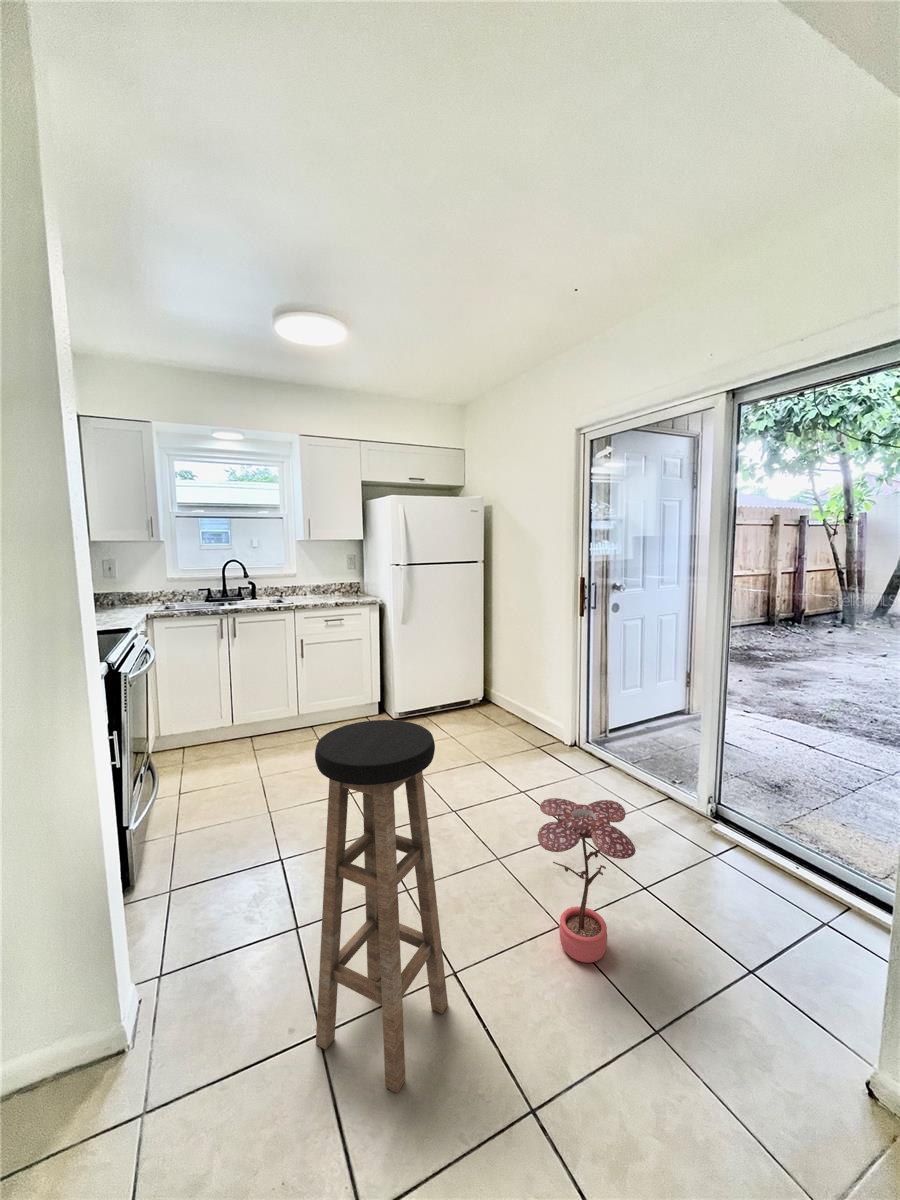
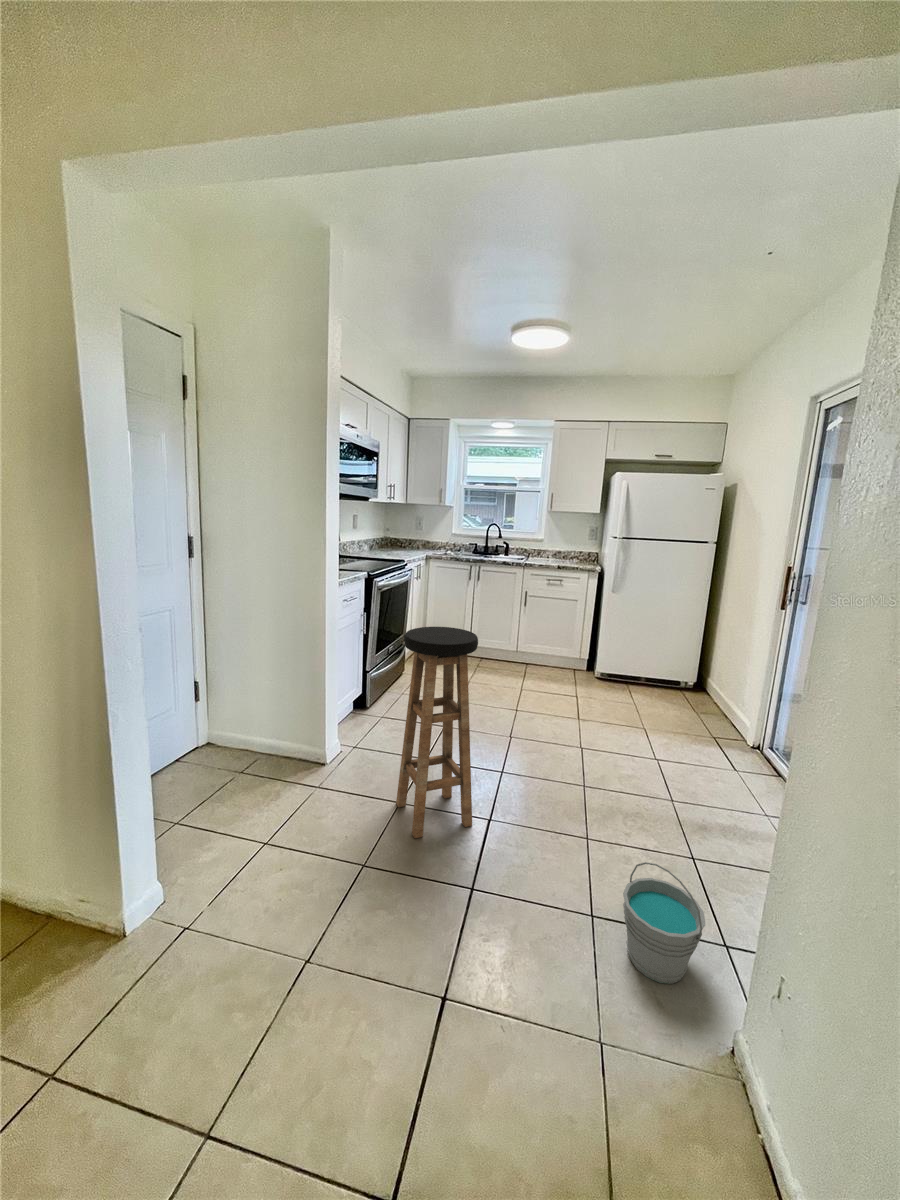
potted plant: present [538,798,636,963] -> none [553,732,648,861]
bucket: none [707,940,814,1083] -> present [623,862,705,984]

